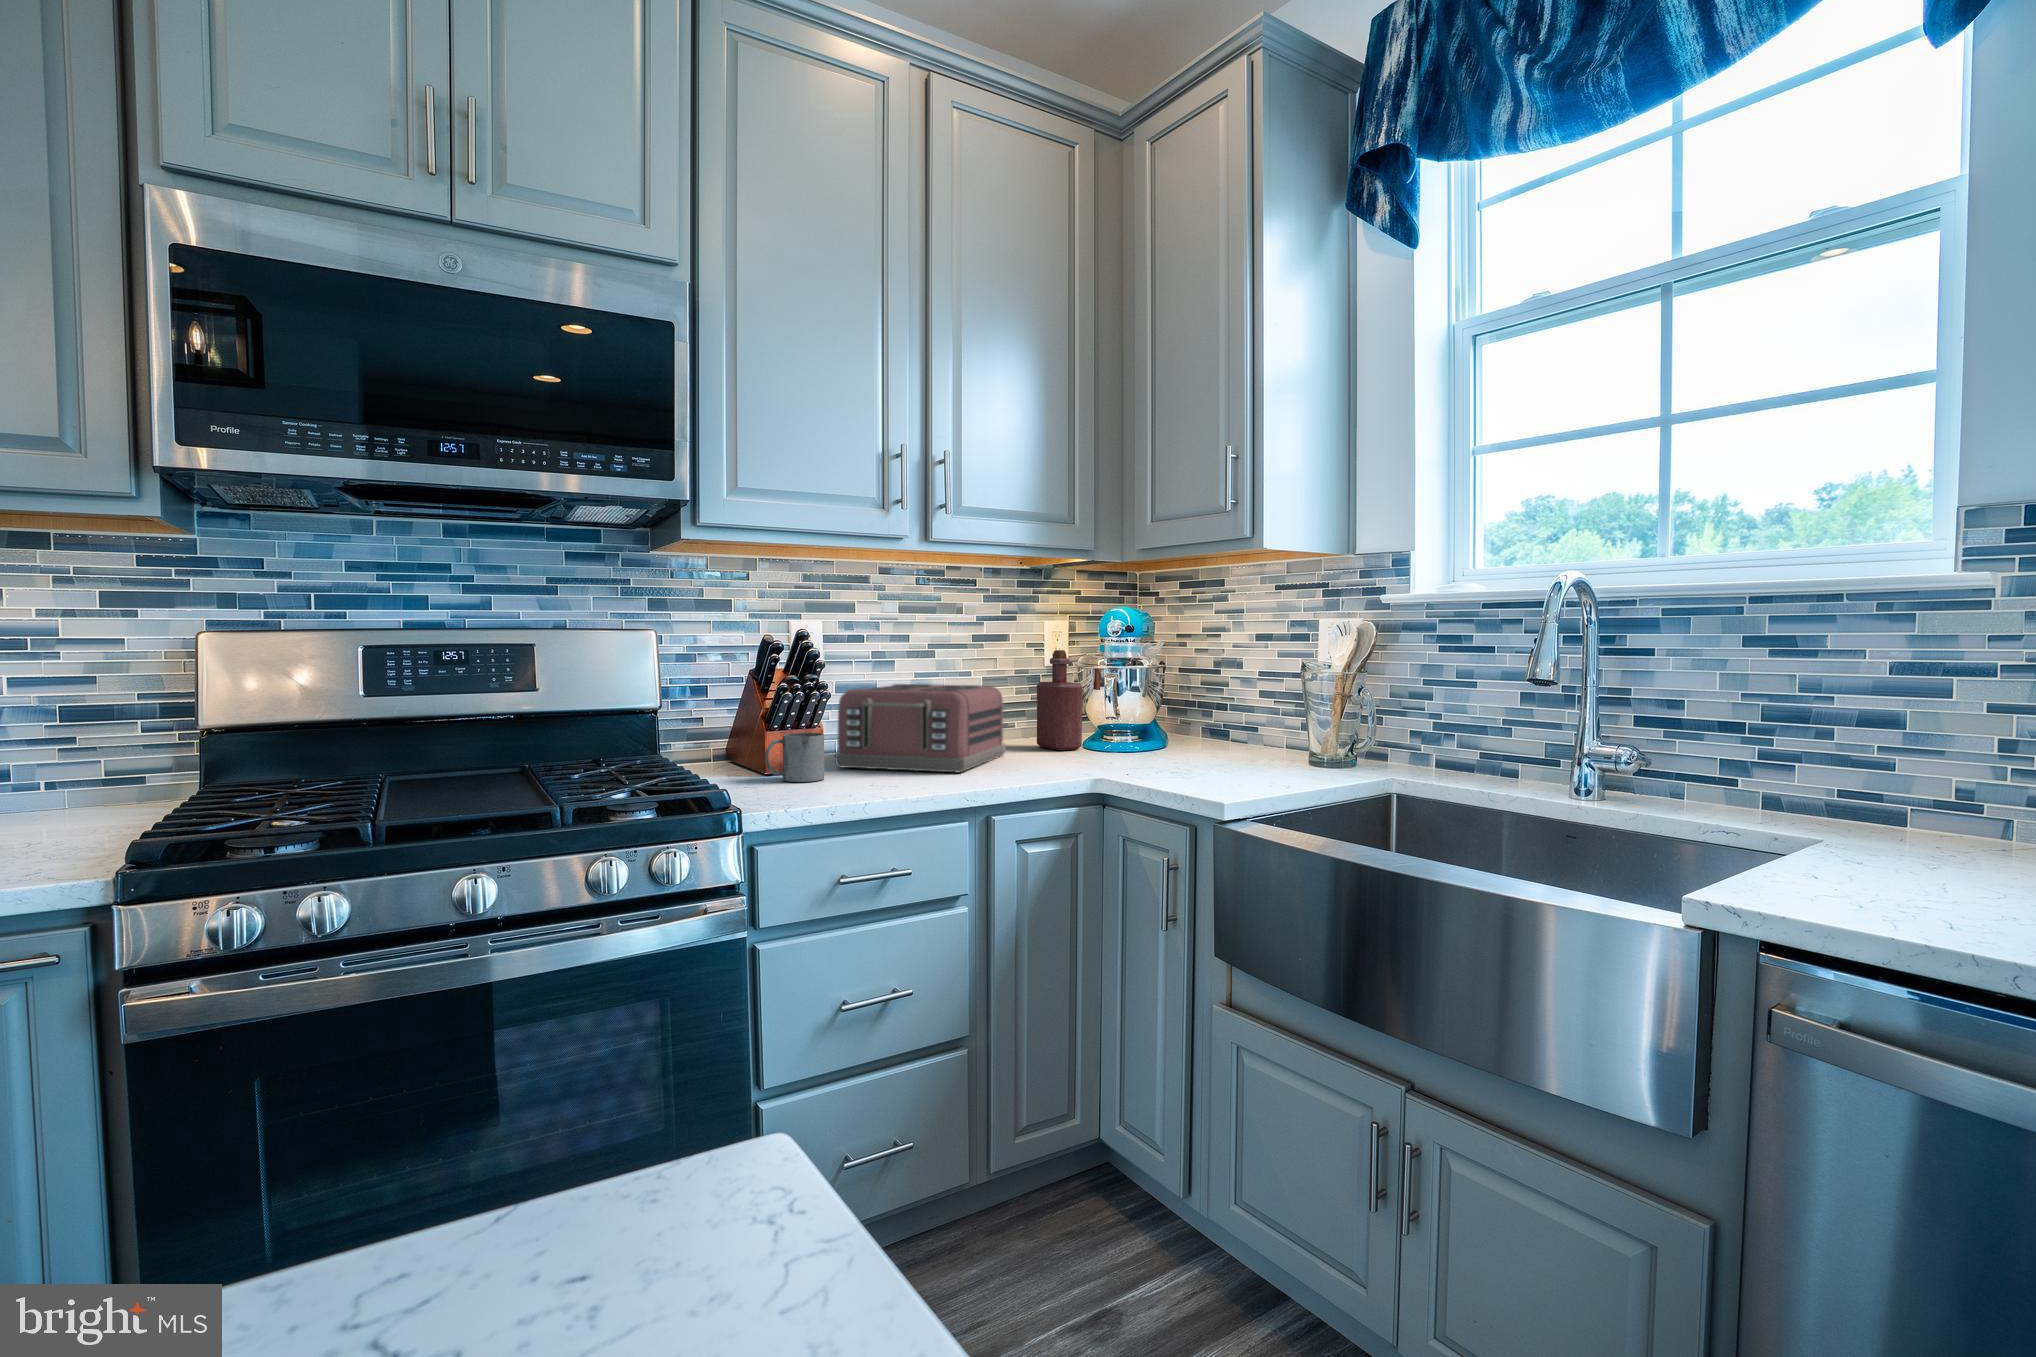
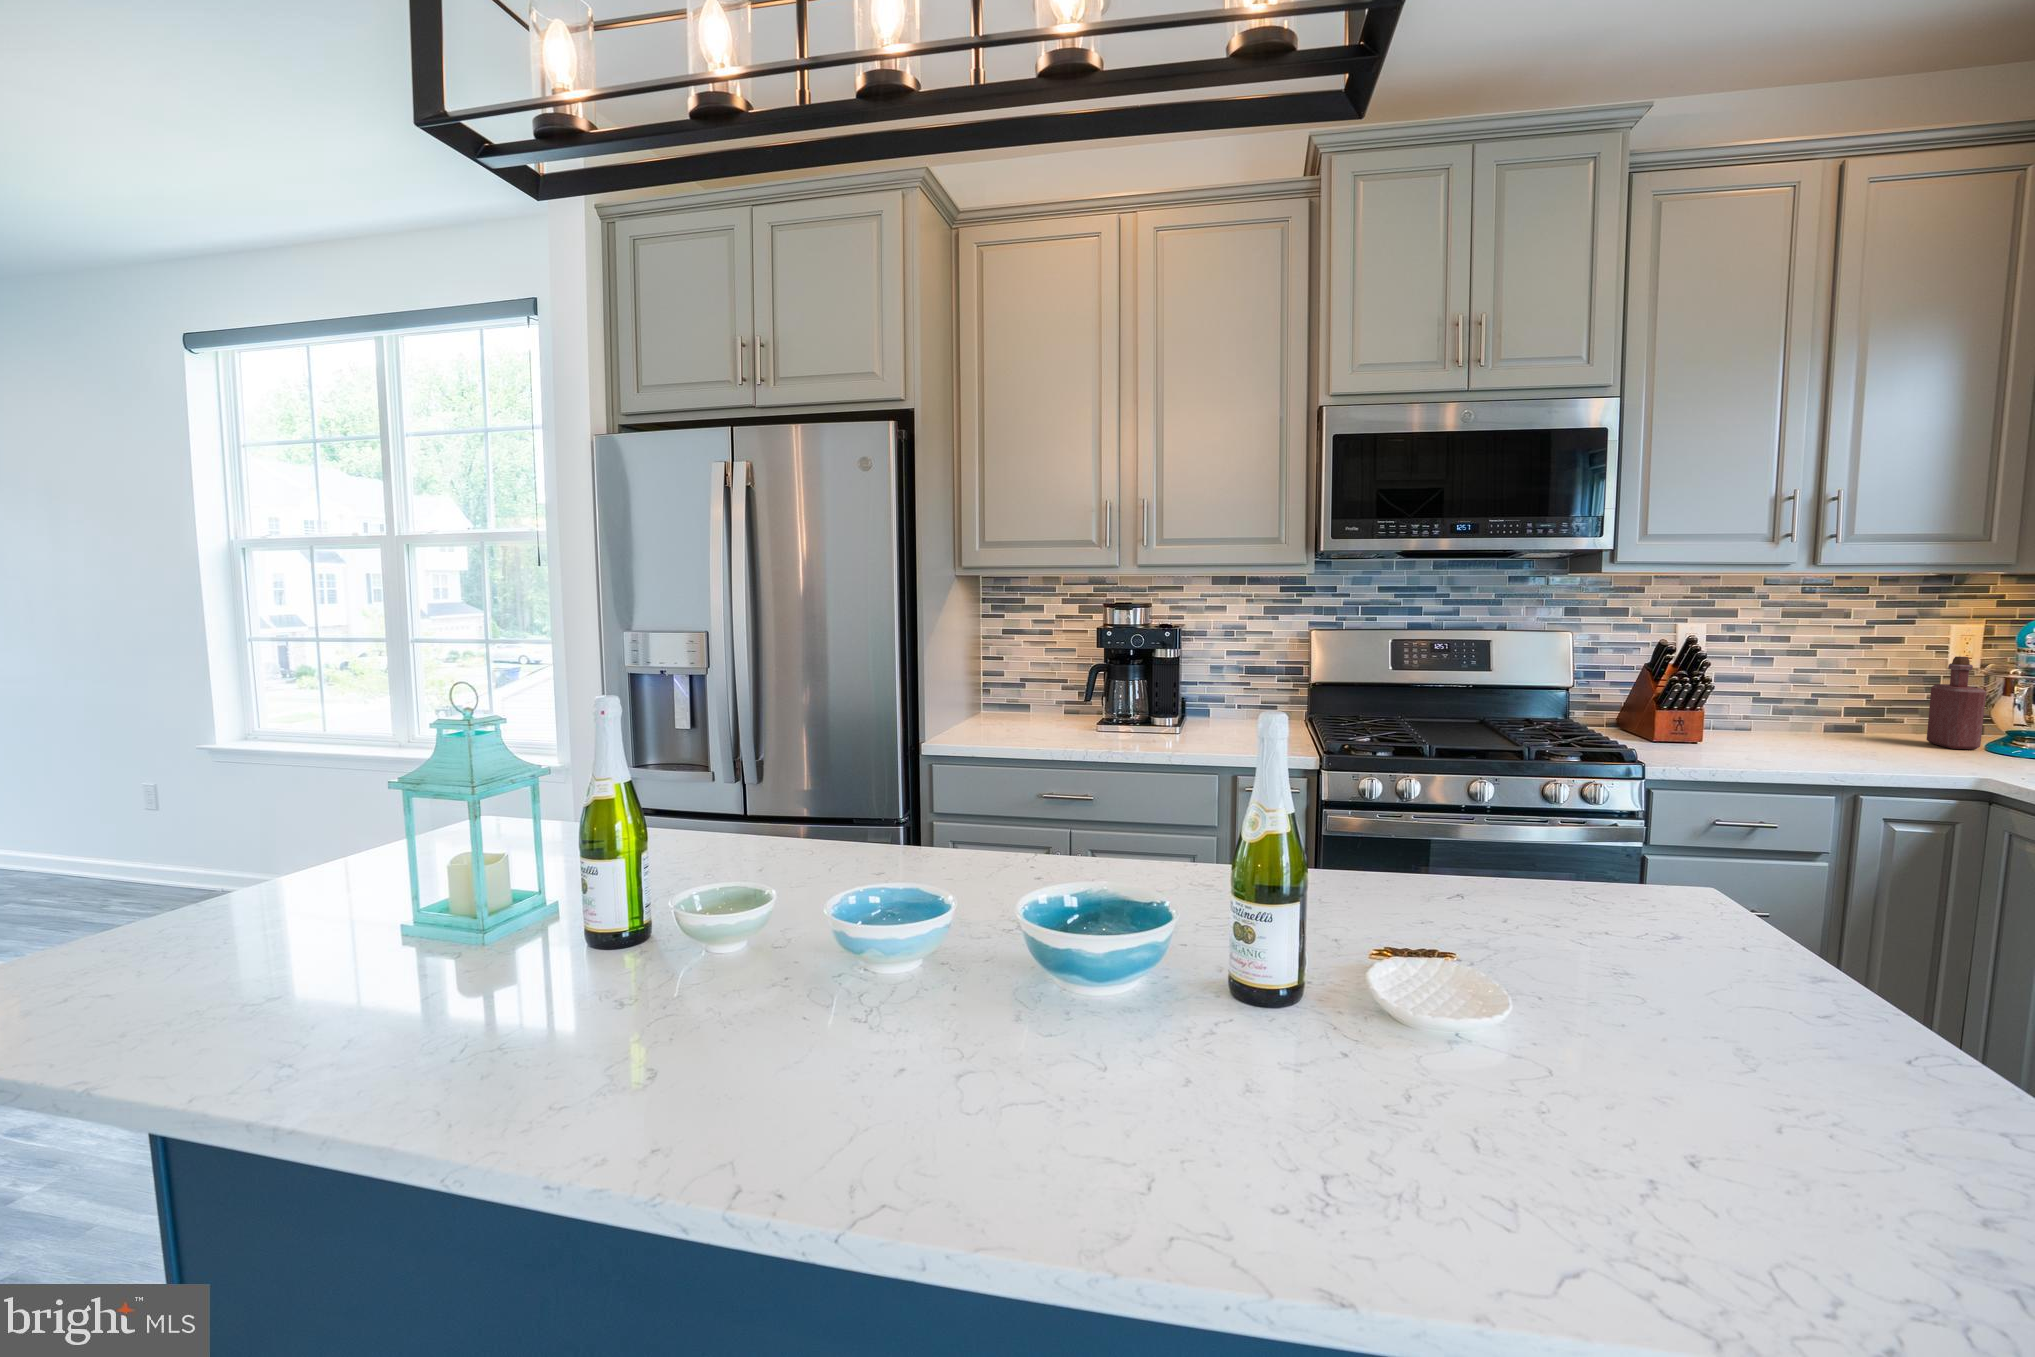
toaster: present [835,684,1005,773] -> none [1713,678,1887,758]
mug: present [765,733,824,782] -> none [1656,714,1707,751]

